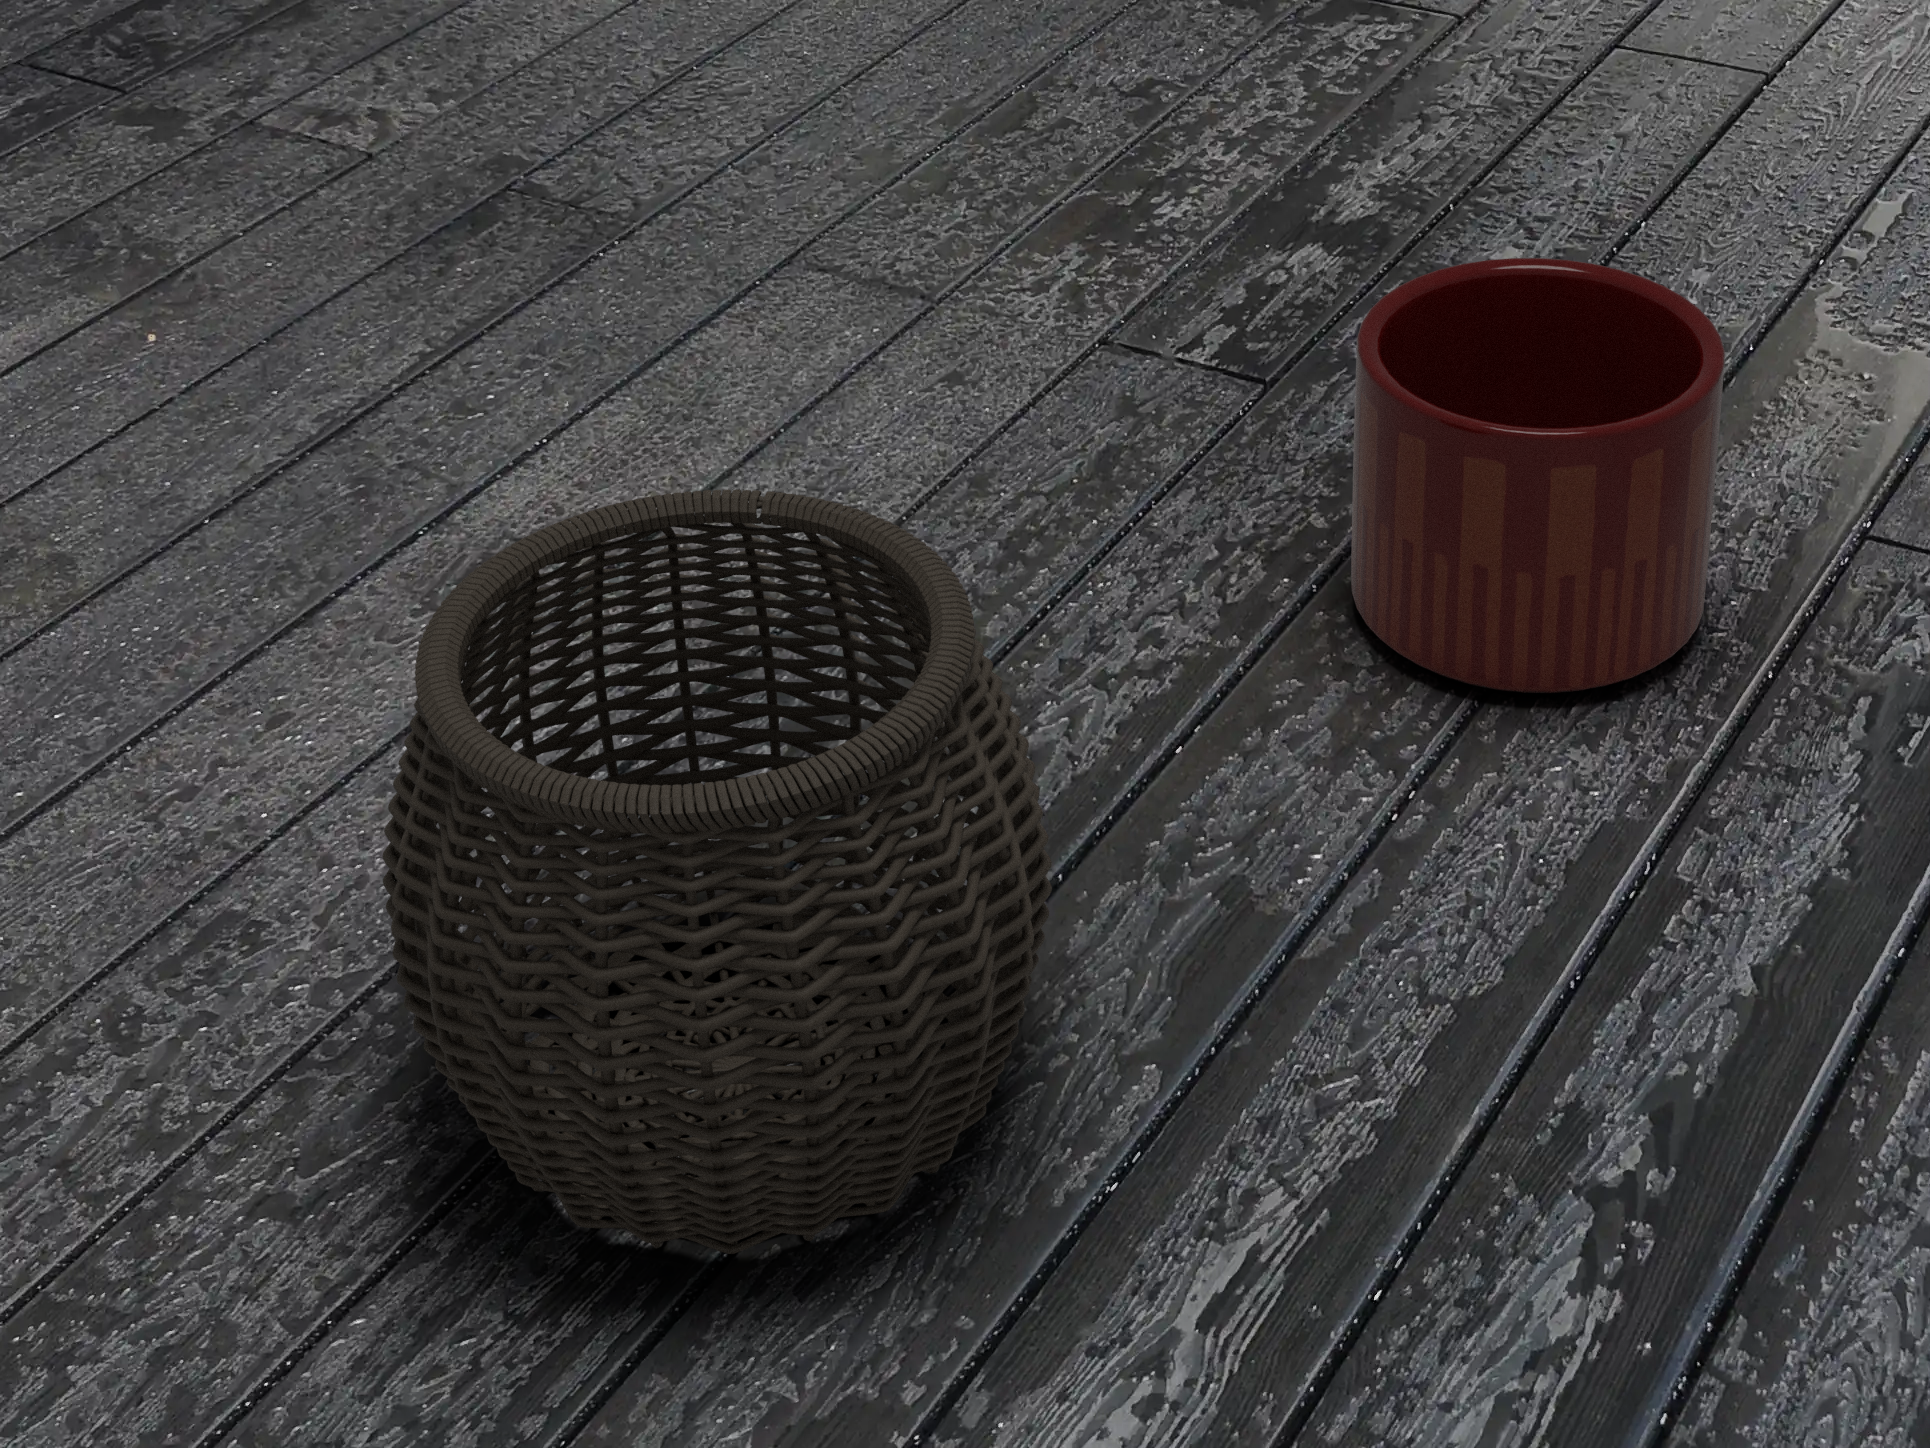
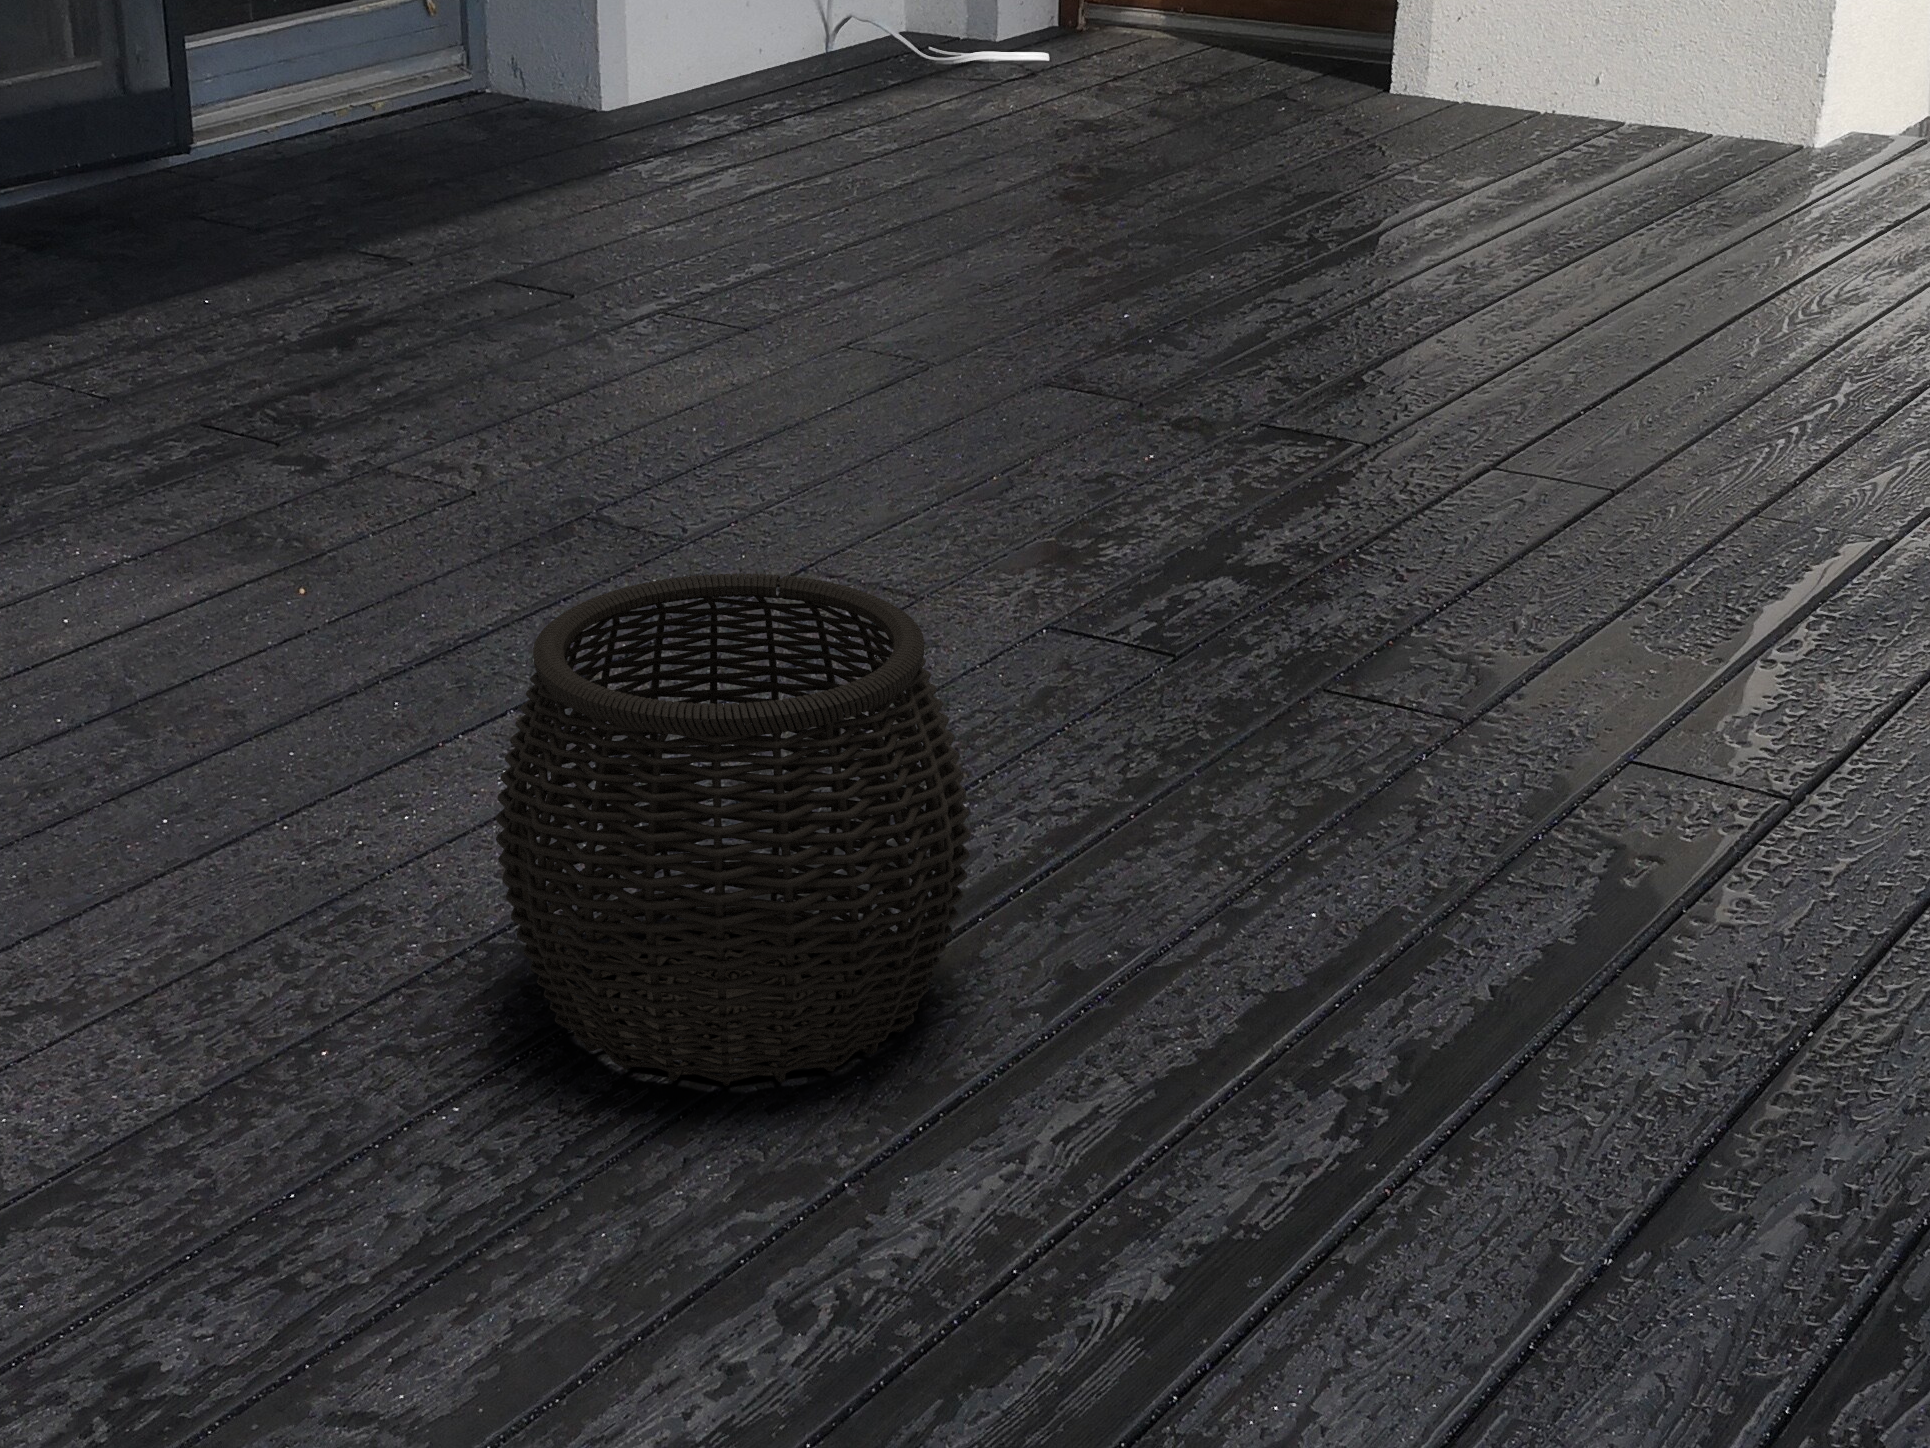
planter: present [1351,258,1725,693] -> none [1221,524,1505,833]

